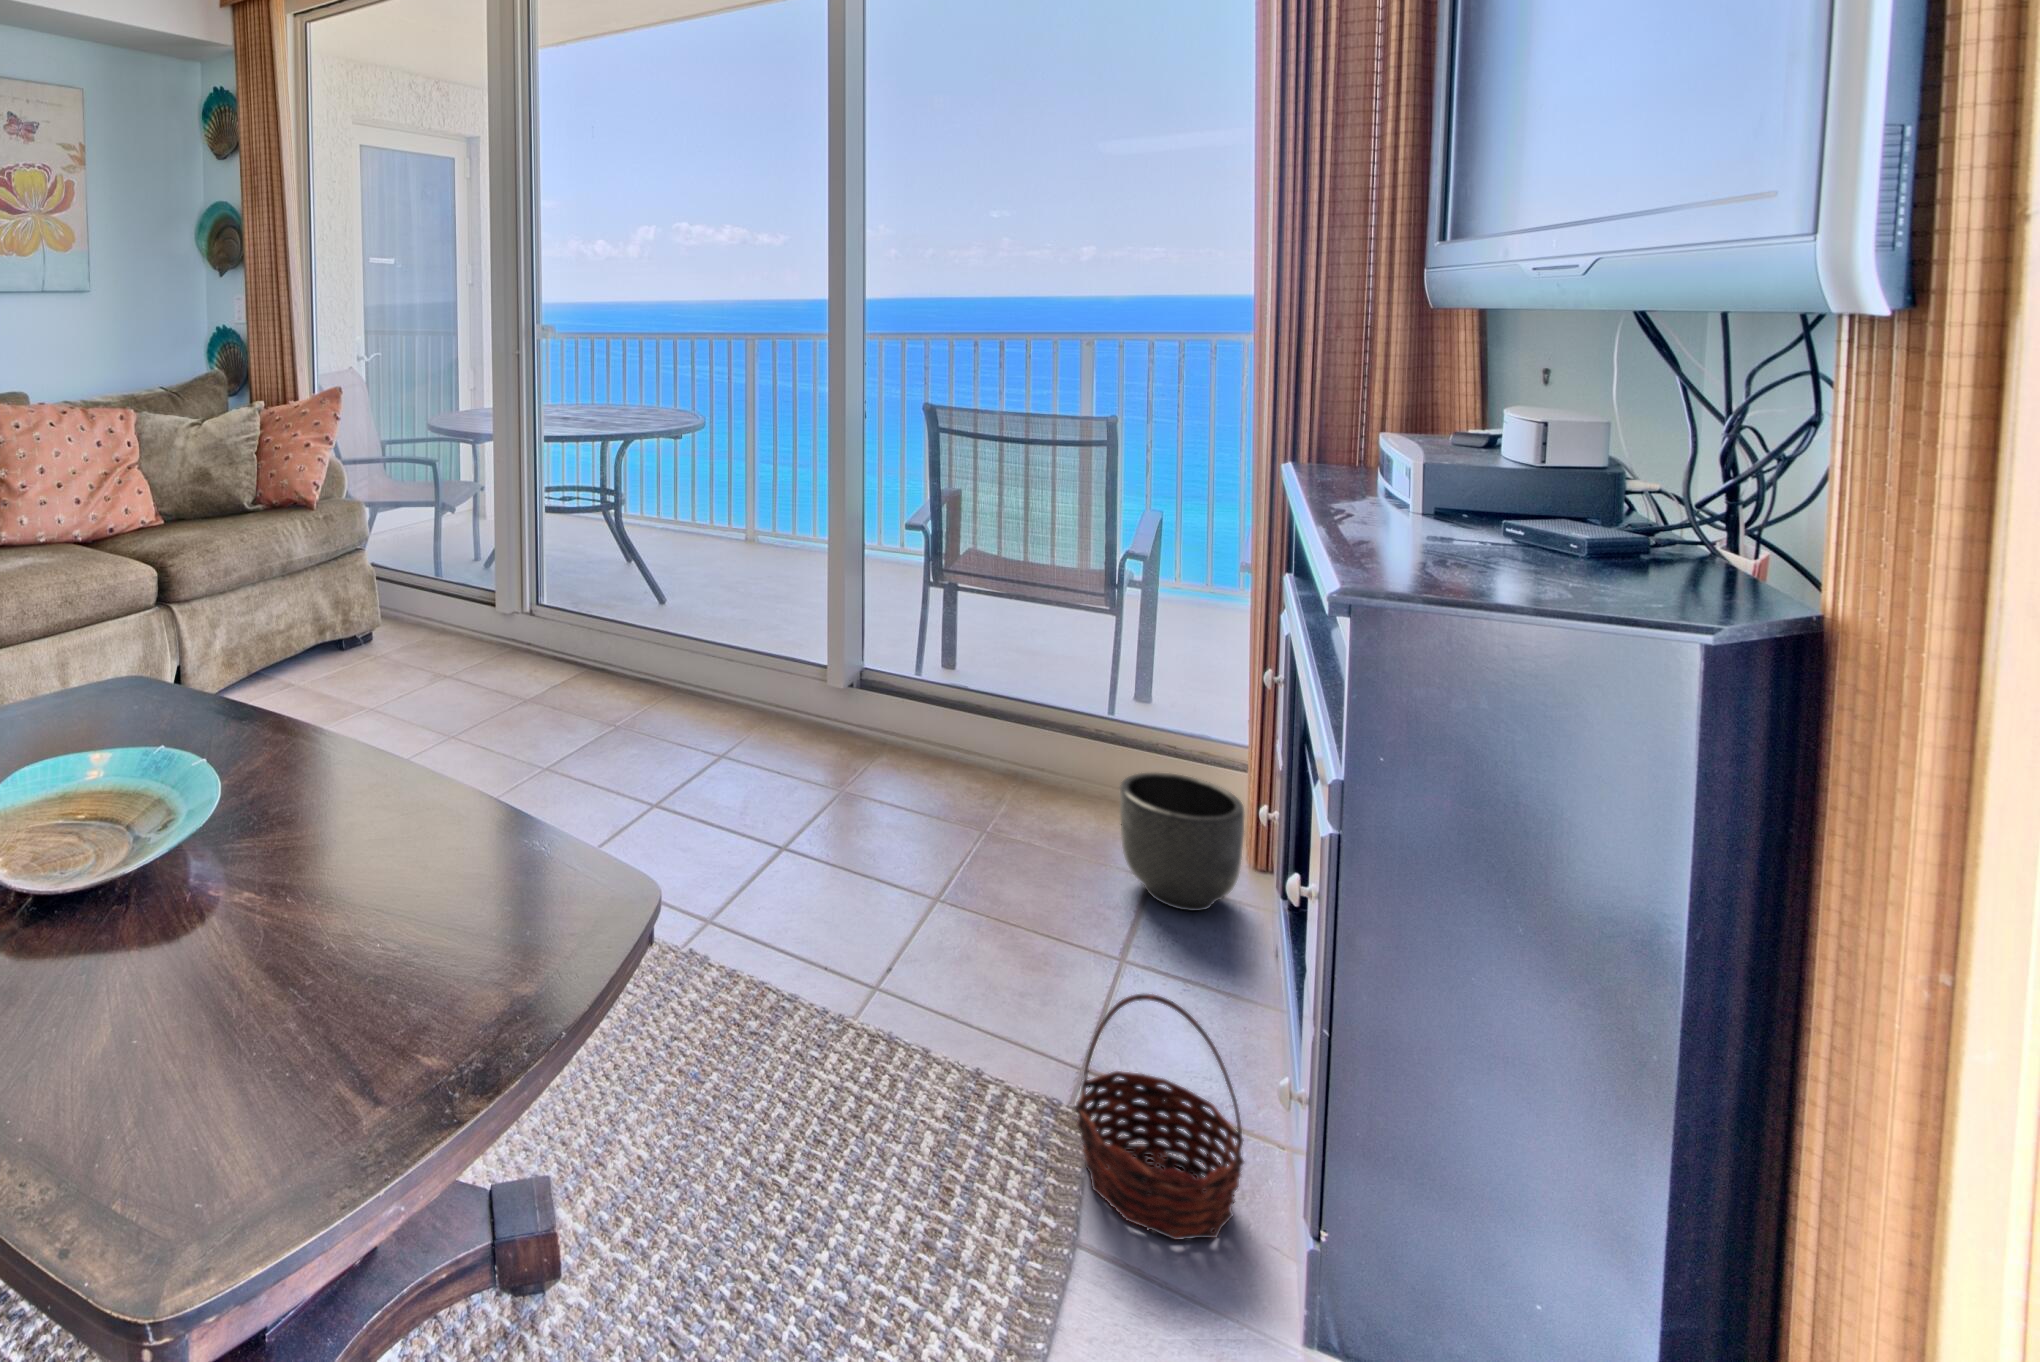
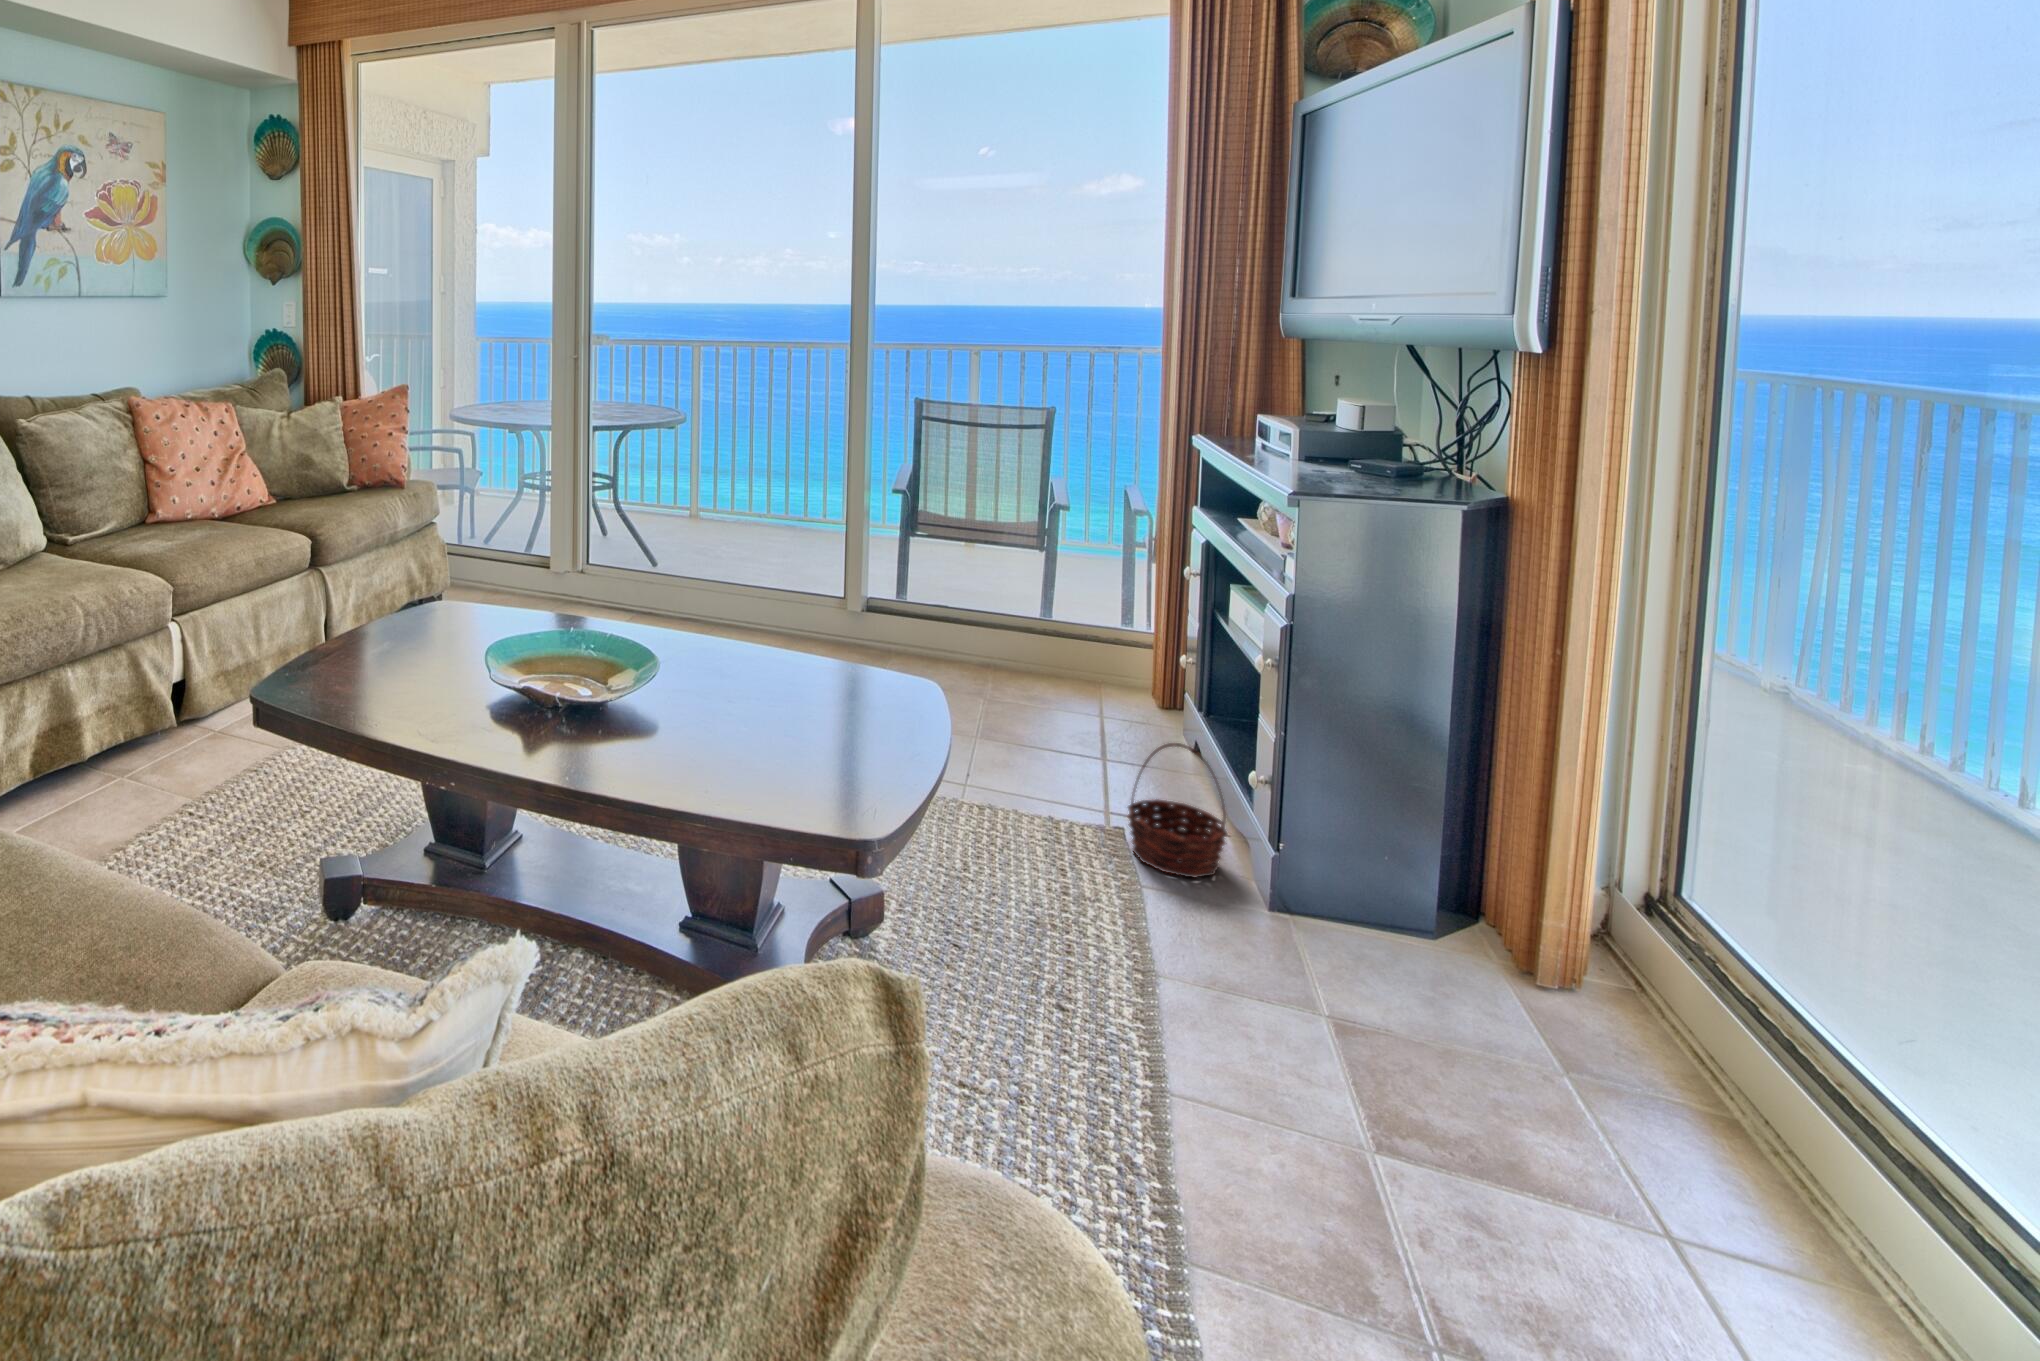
planter: present [1120,773,1244,911] -> none [1089,647,1170,733]

